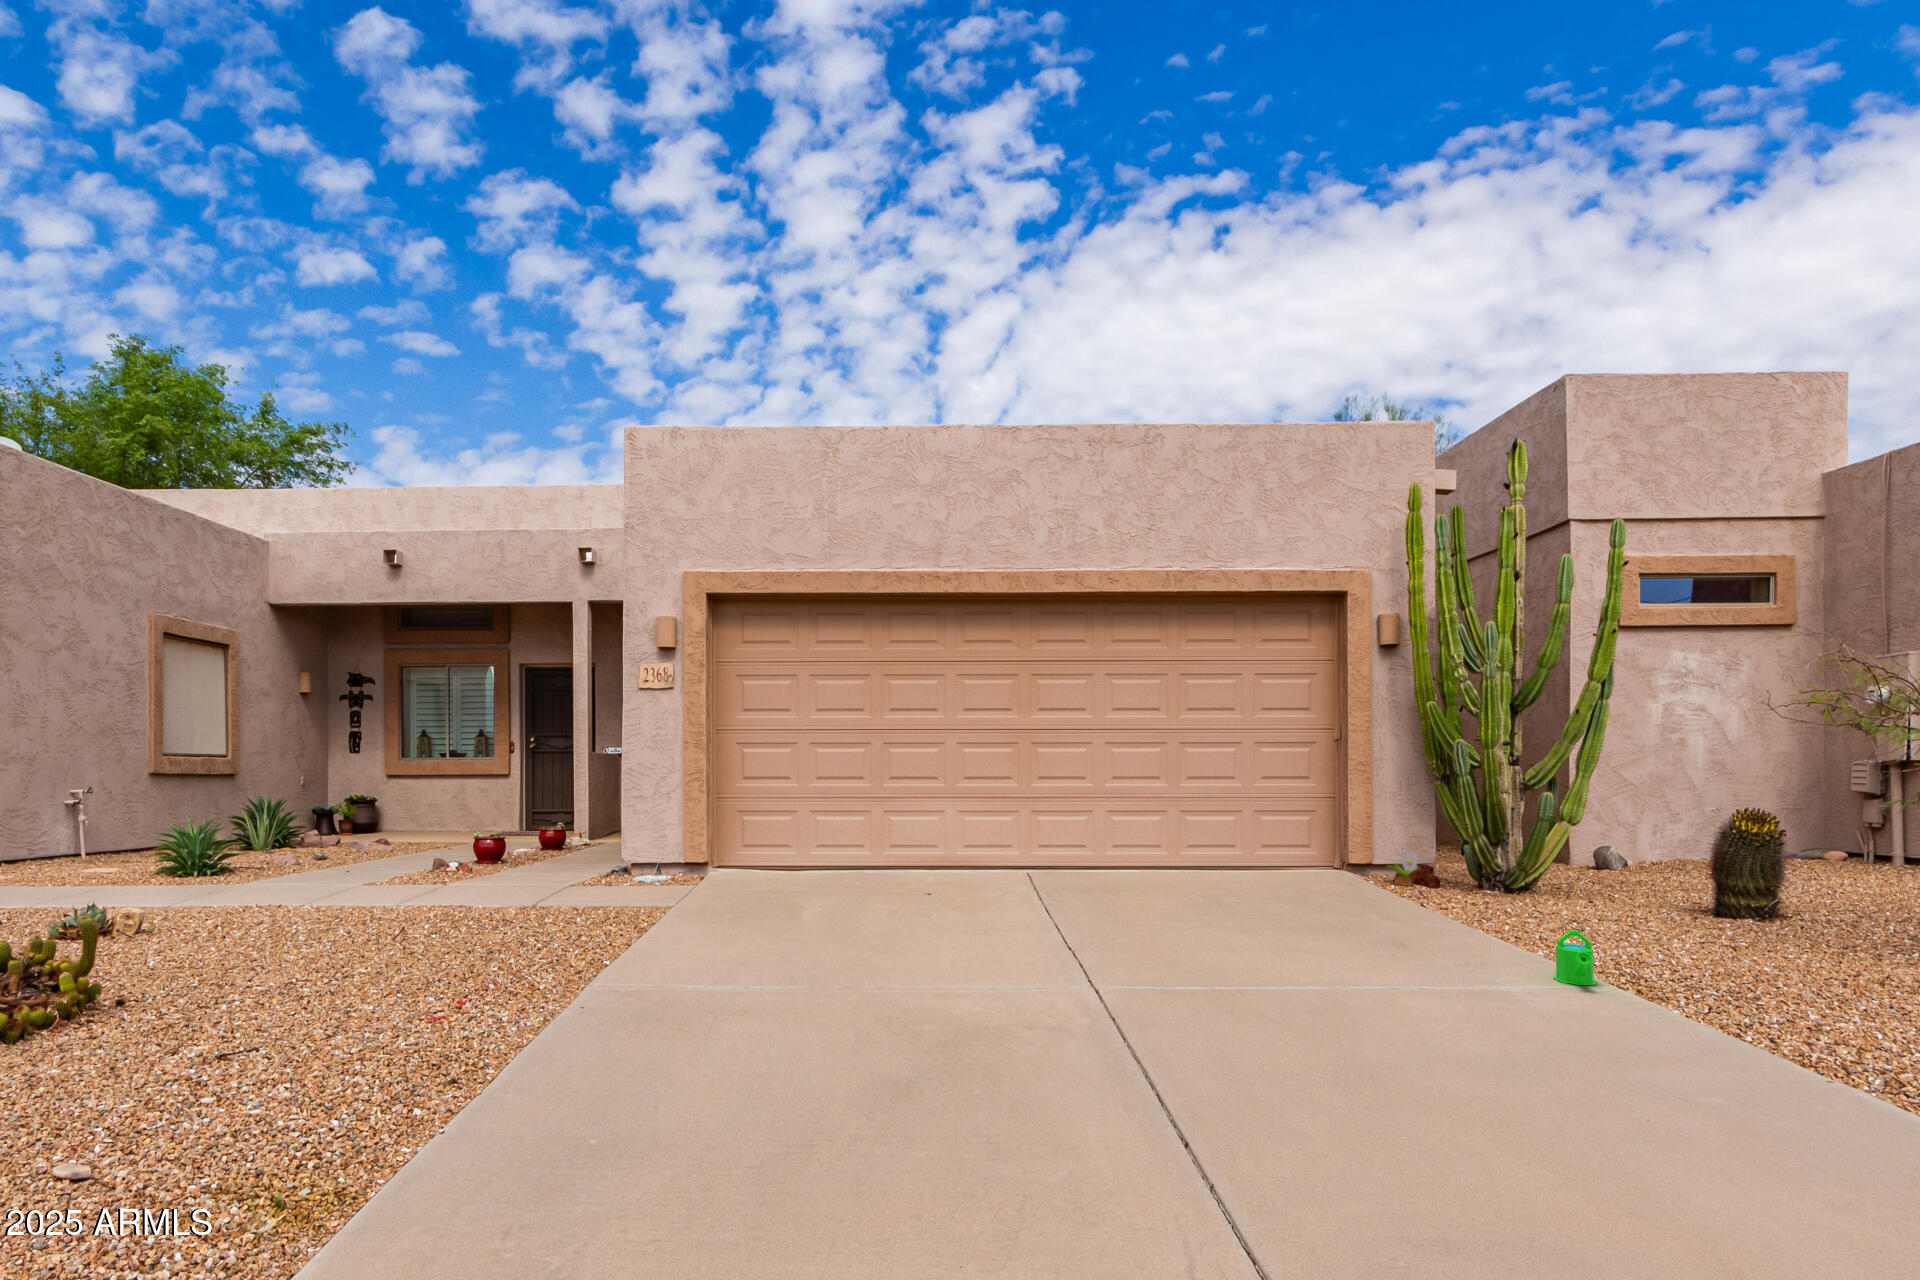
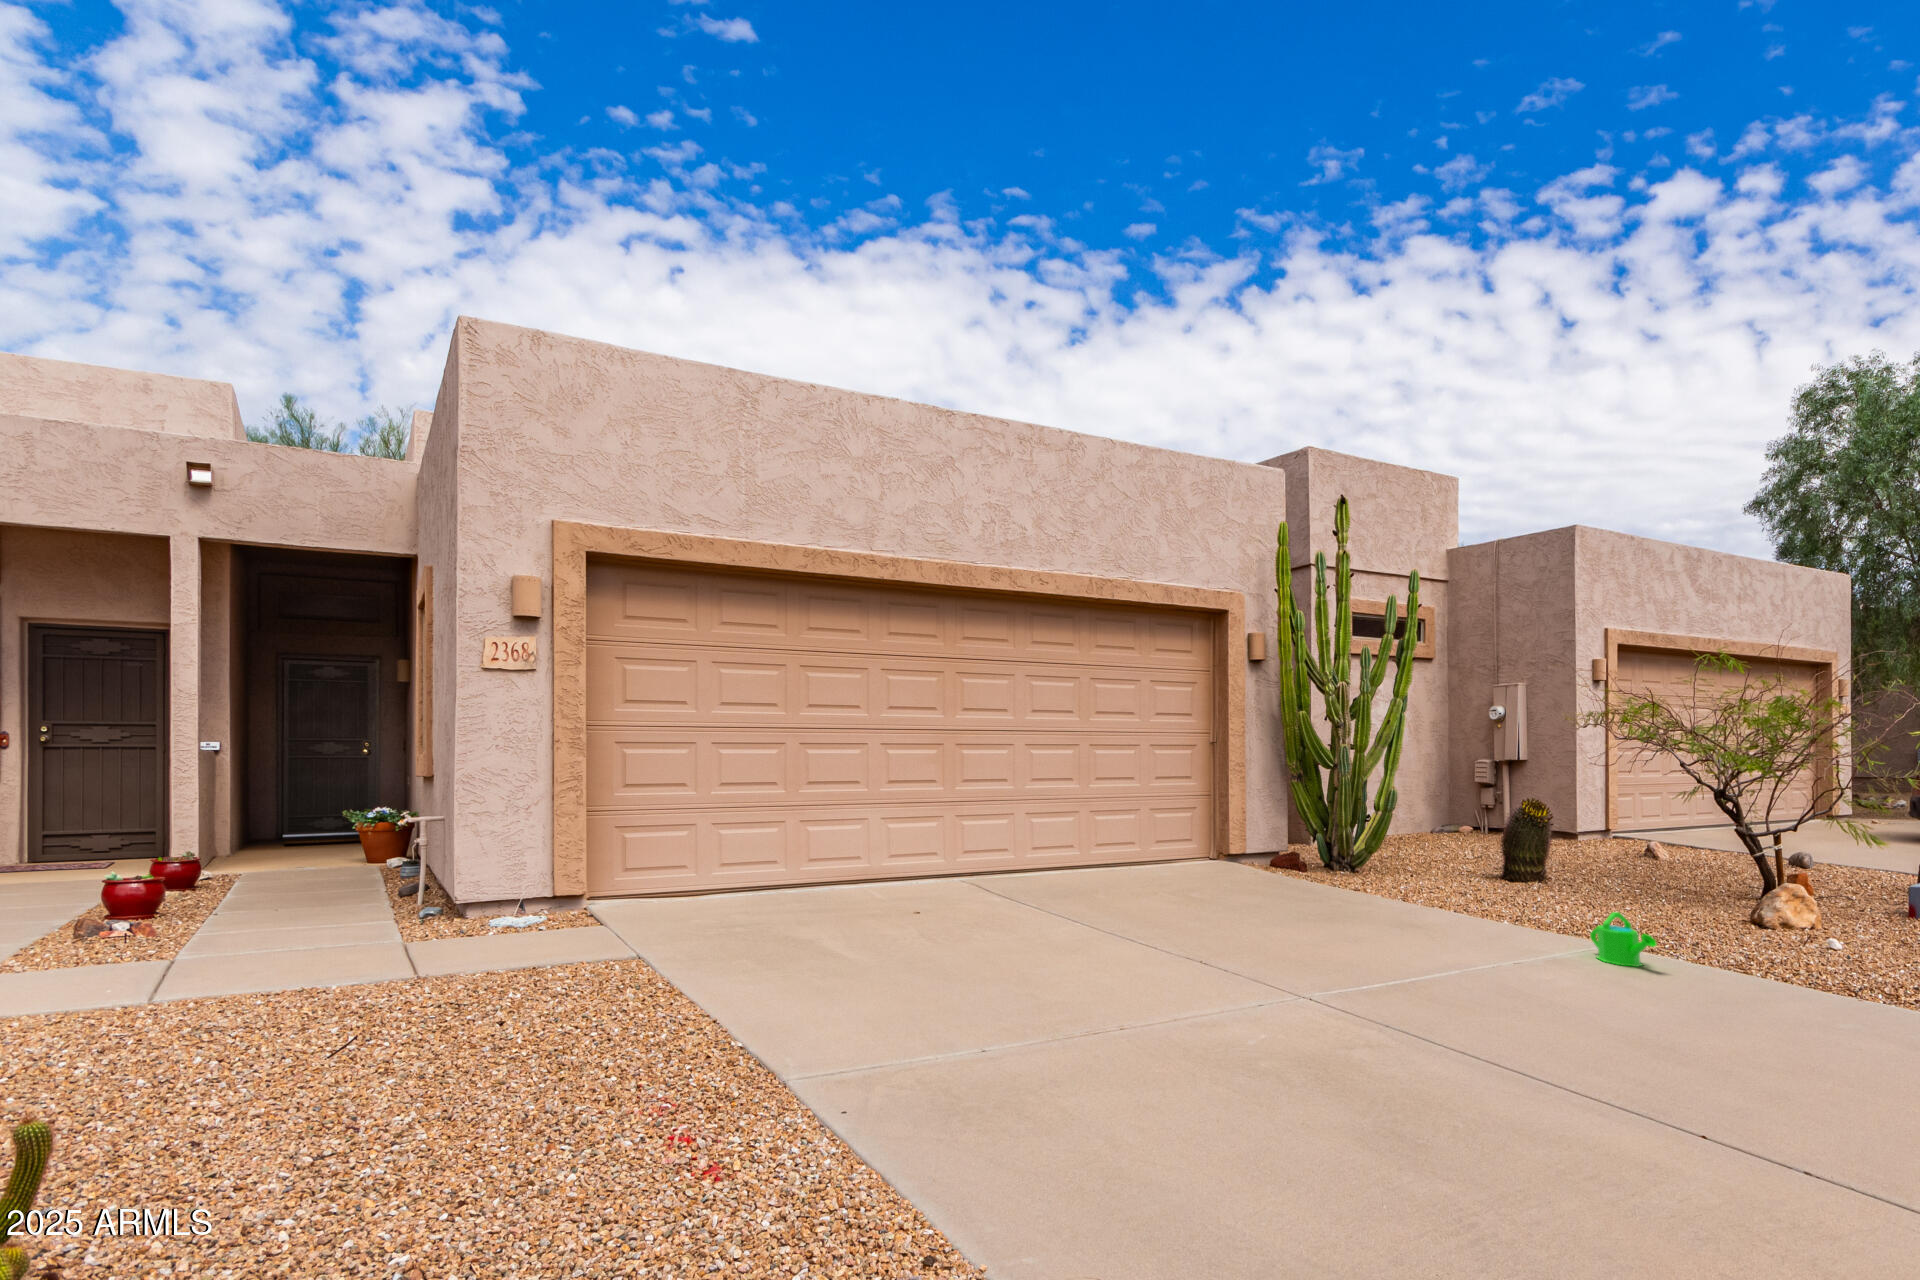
decorative plant: present [1390,853,1419,886] -> none [1259,843,1291,874]

